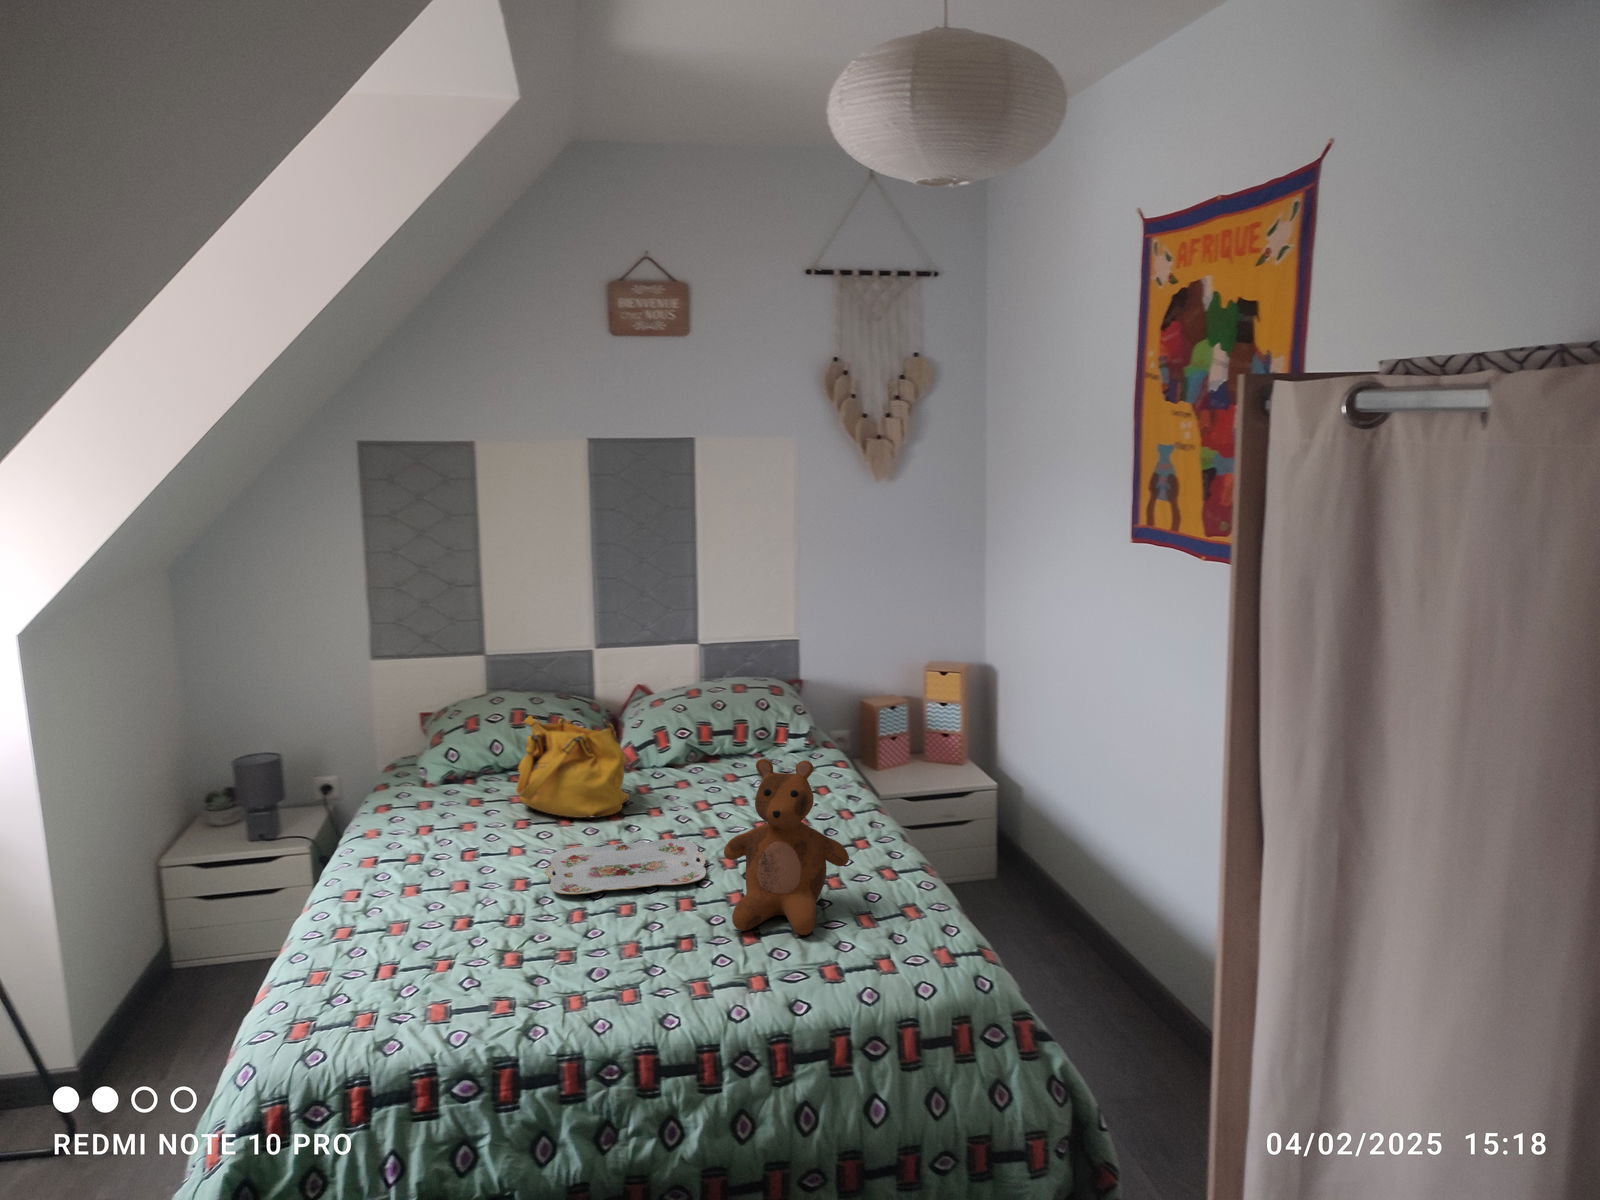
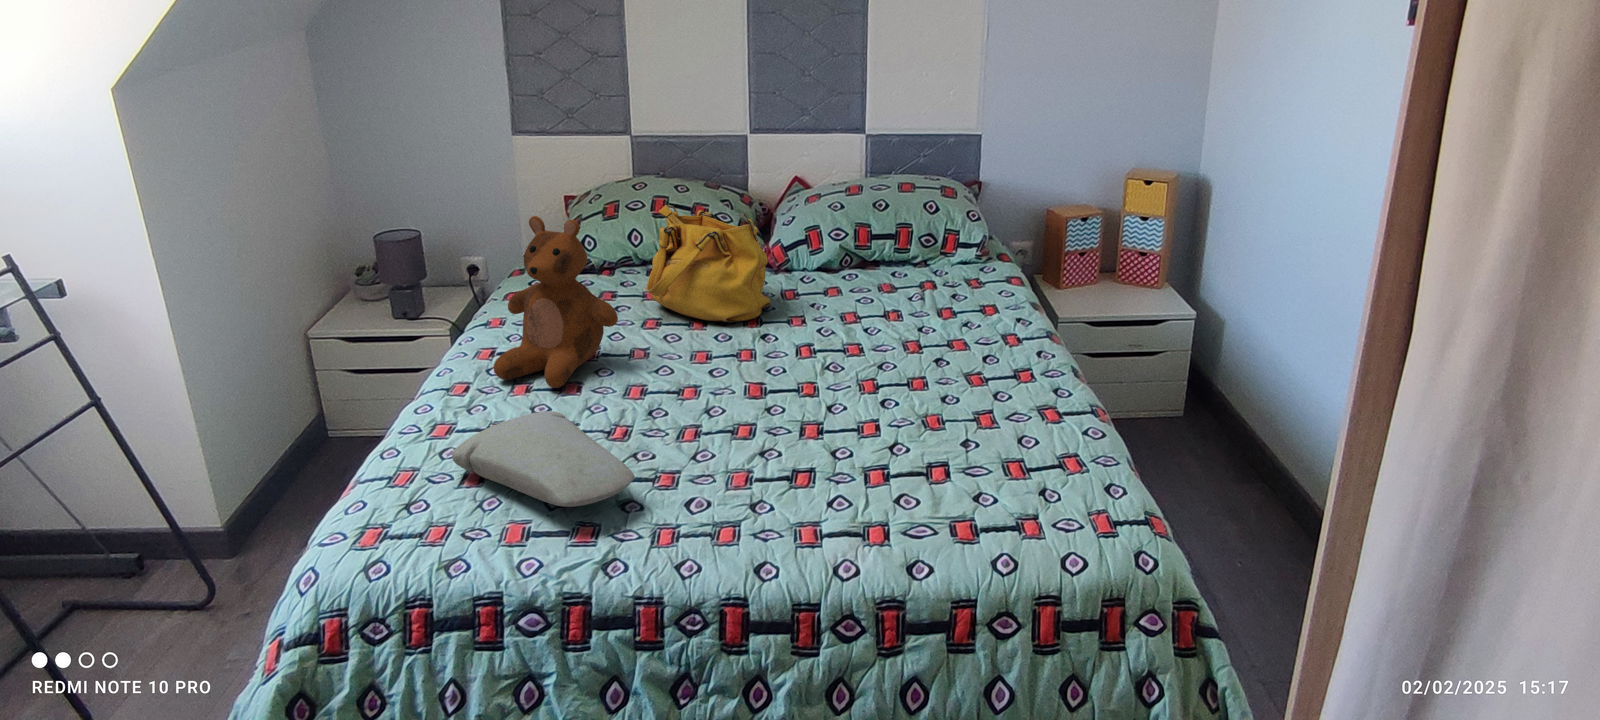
teddy bear: present [724,759,849,935] -> present [494,216,618,388]
serving tray: present [545,839,706,894] -> none [662,353,842,409]
pillow: none [367,904,544,983] -> present [452,411,635,507]

